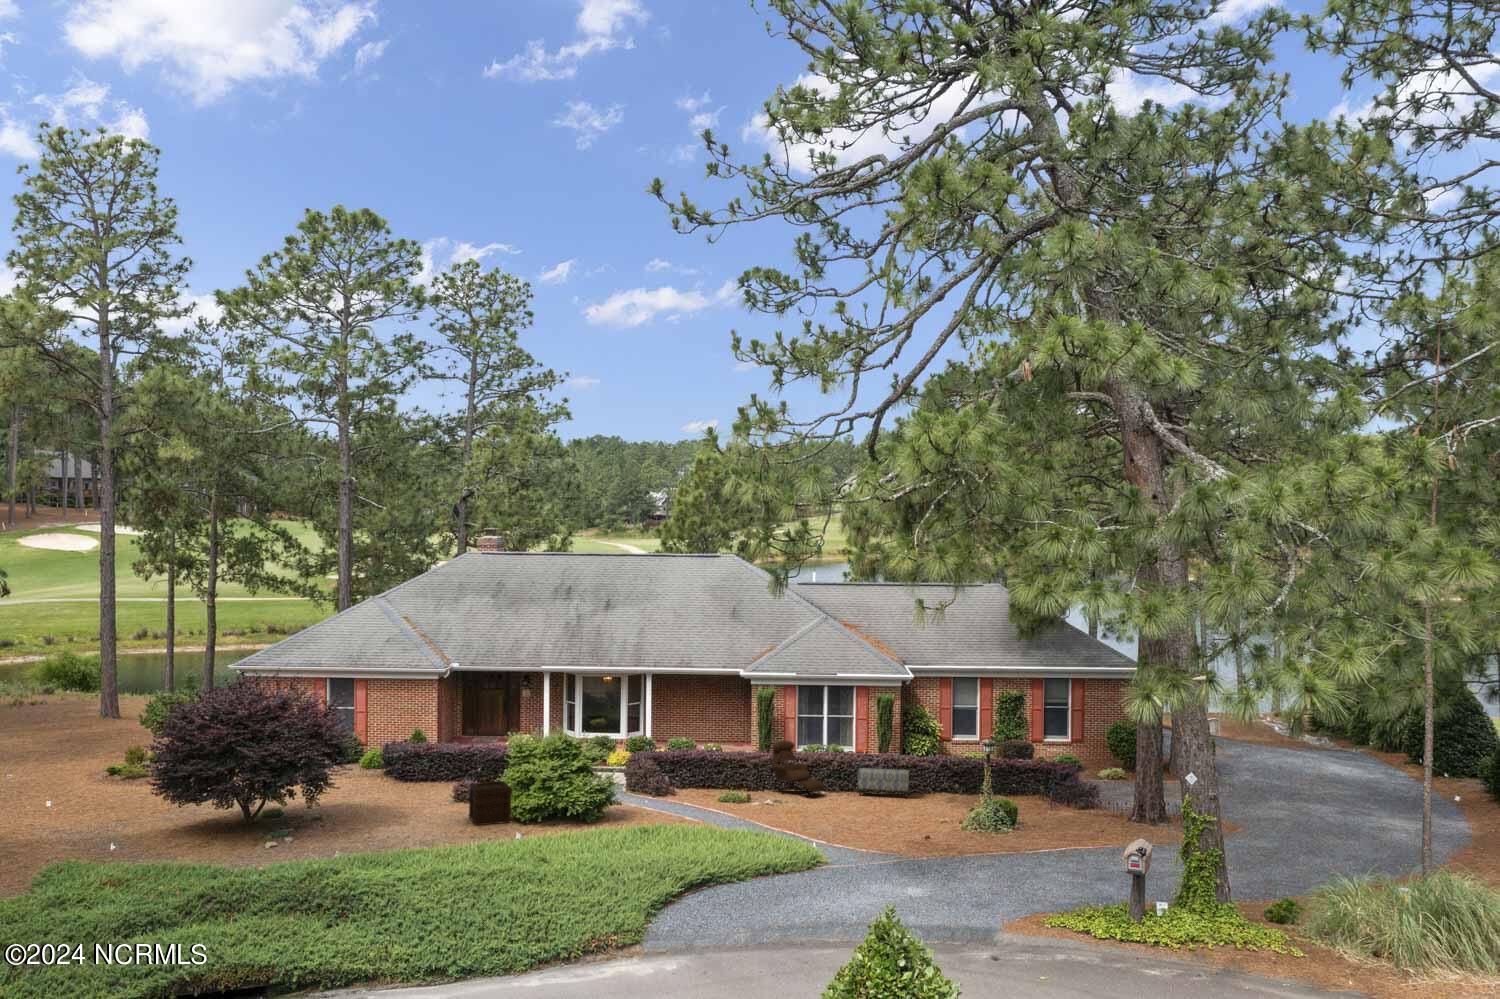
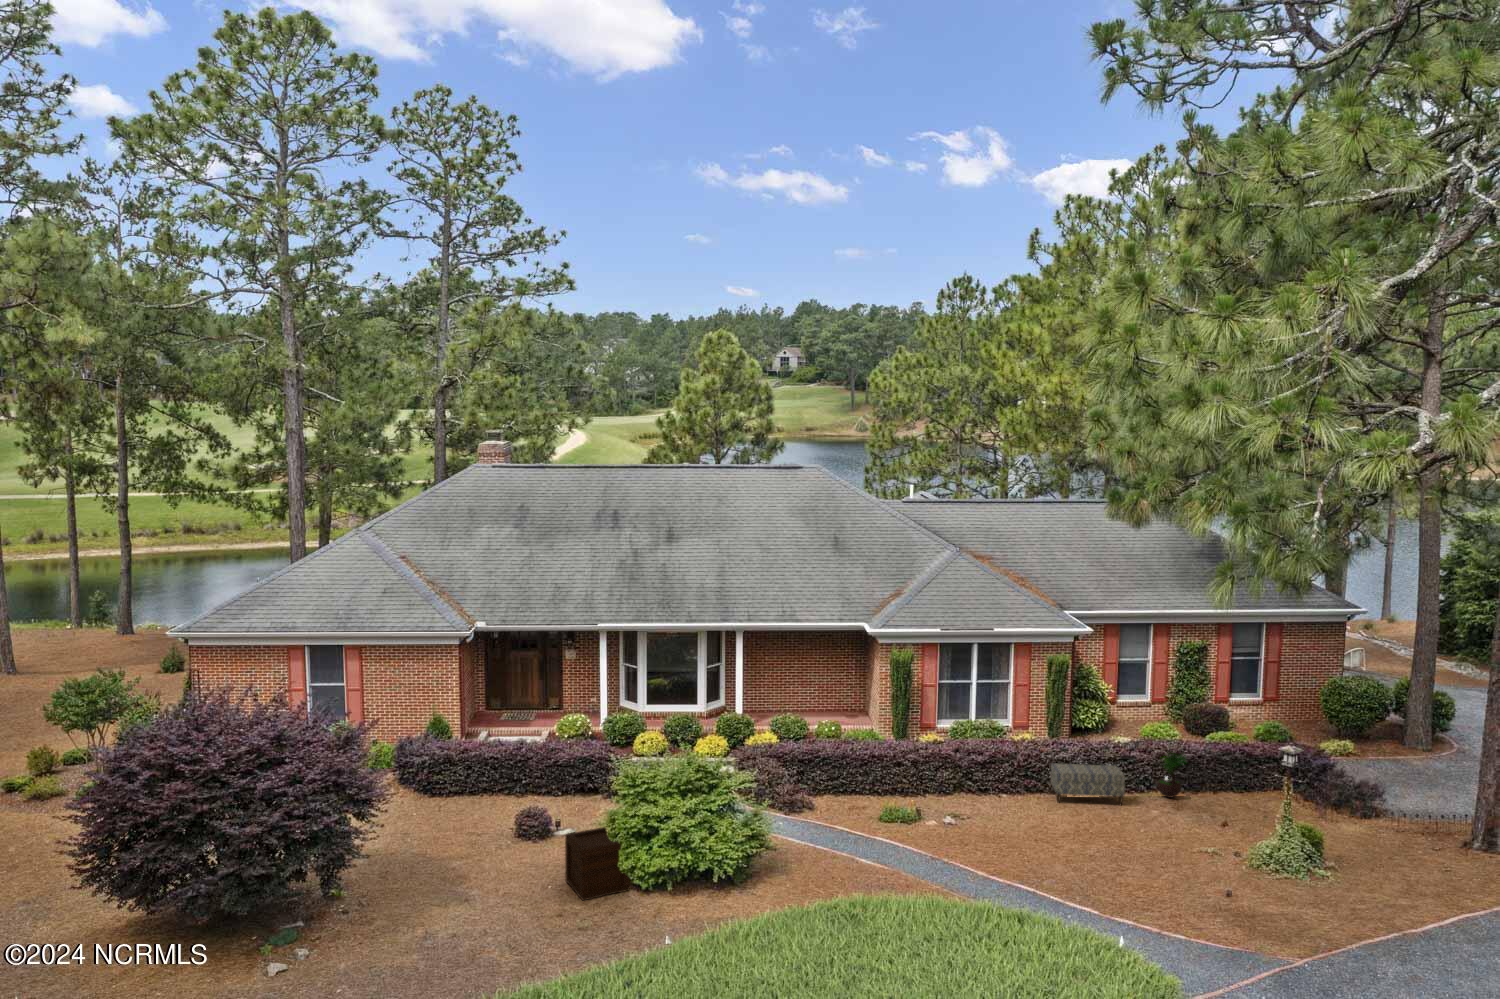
lounge chair: present [772,741,824,797] -> none [940,730,1014,811]
potted tree: none [938,756,961,796] -> present [1157,751,1186,797]

